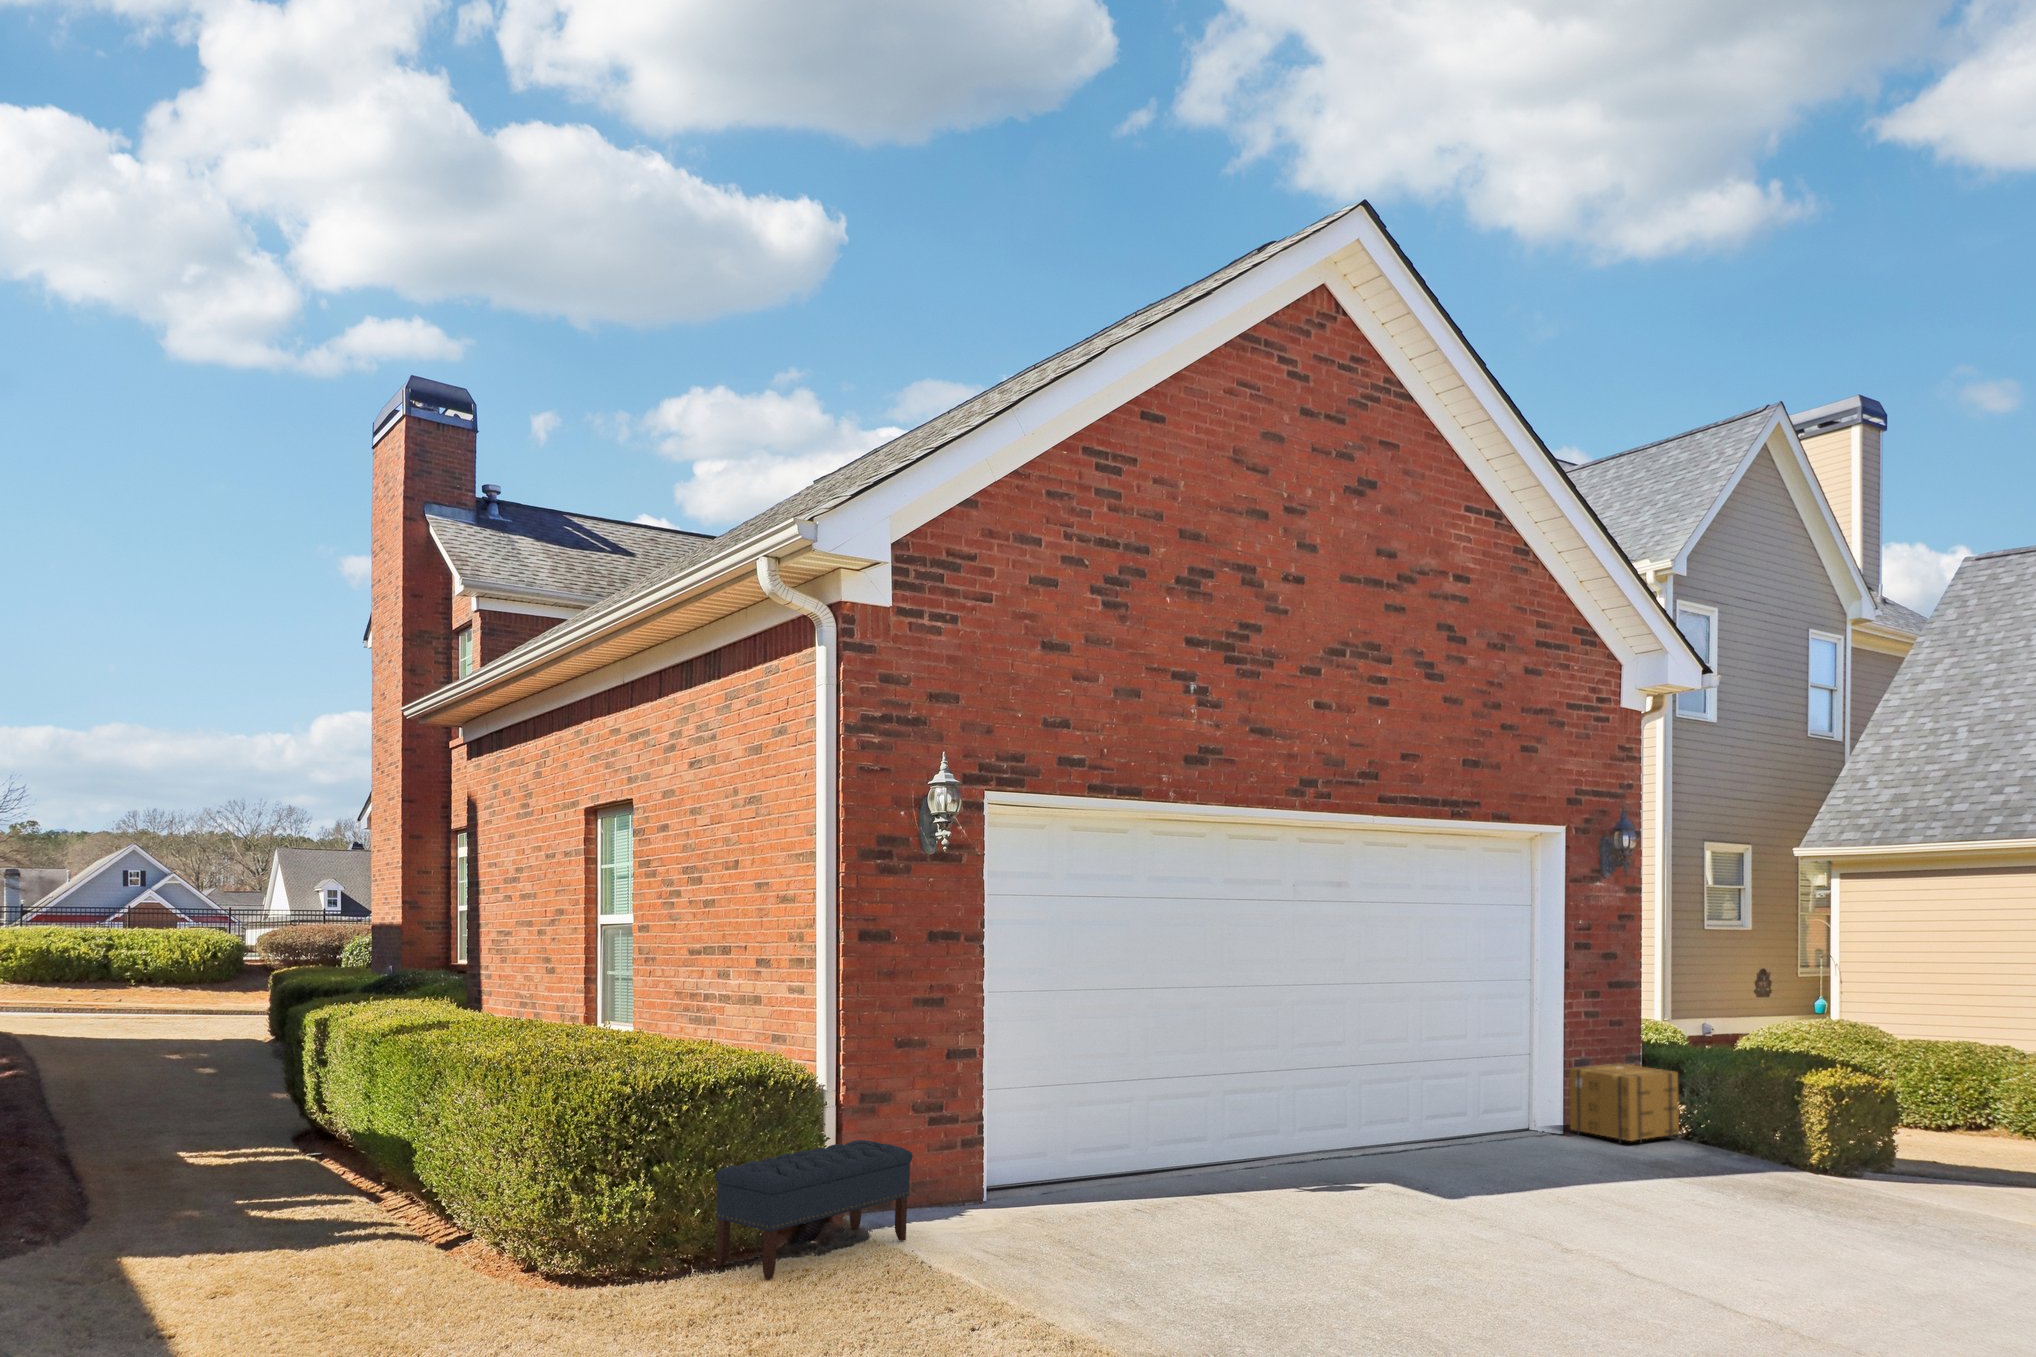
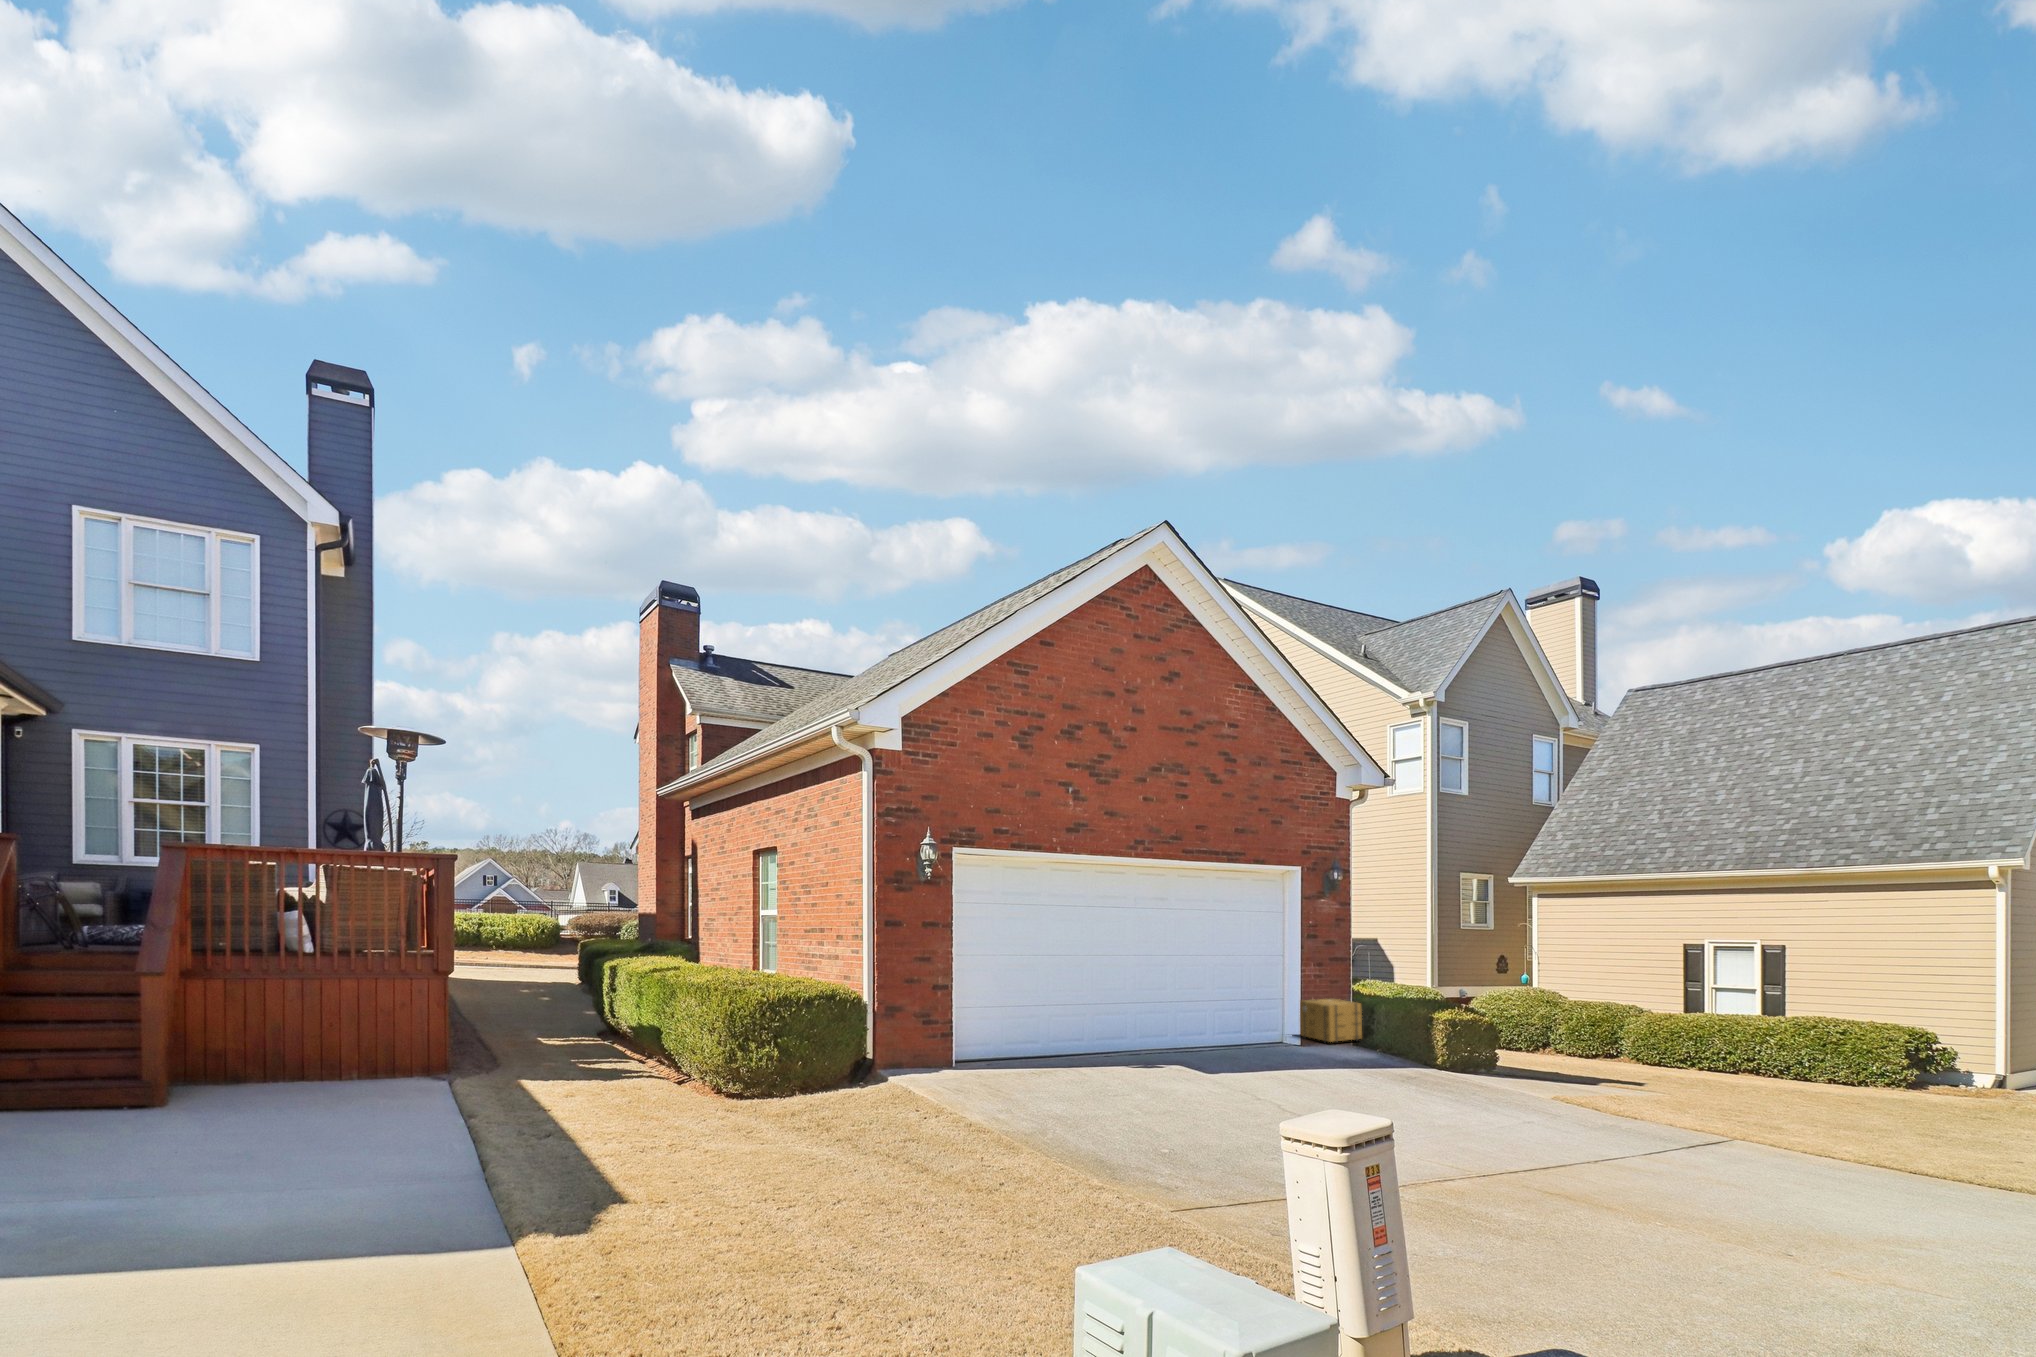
bench: present [715,1140,913,1280] -> none [805,1029,908,1095]

